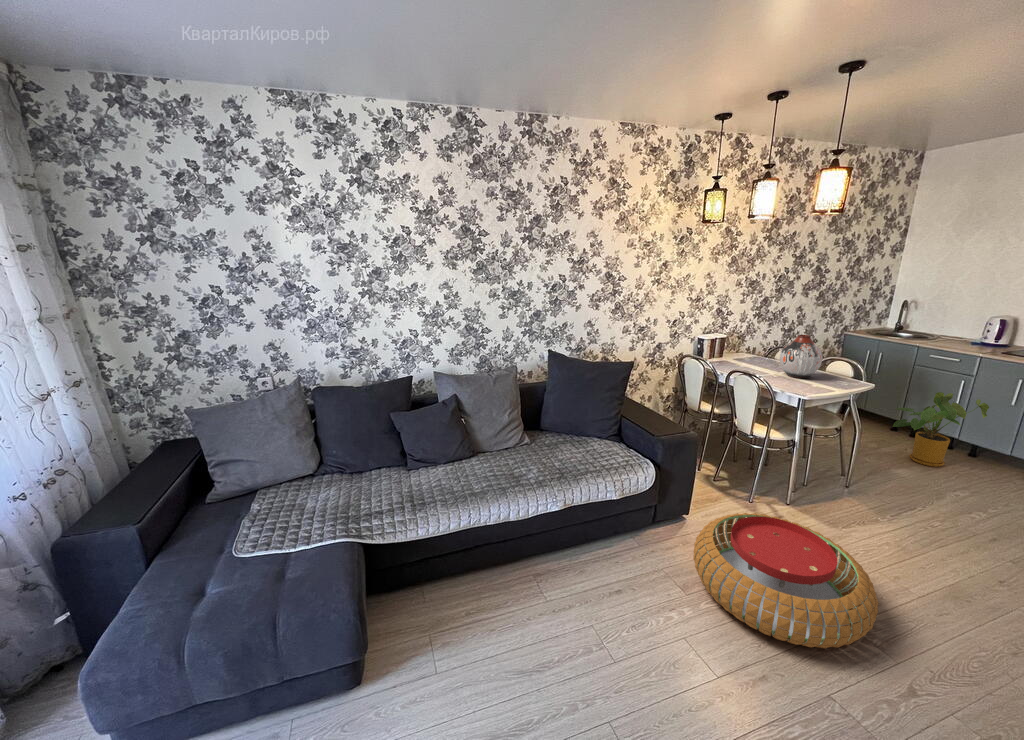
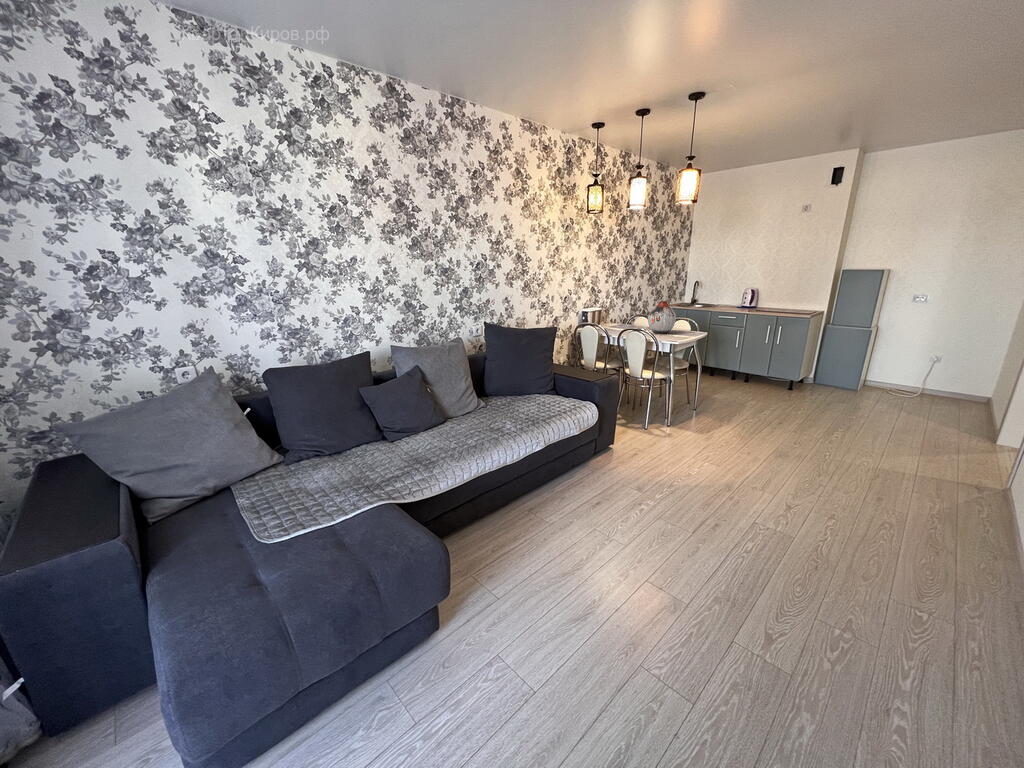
house plant: present [893,392,989,467] -> none [707,340,757,391]
pouf: present [693,513,878,648] -> none [635,428,757,501]

